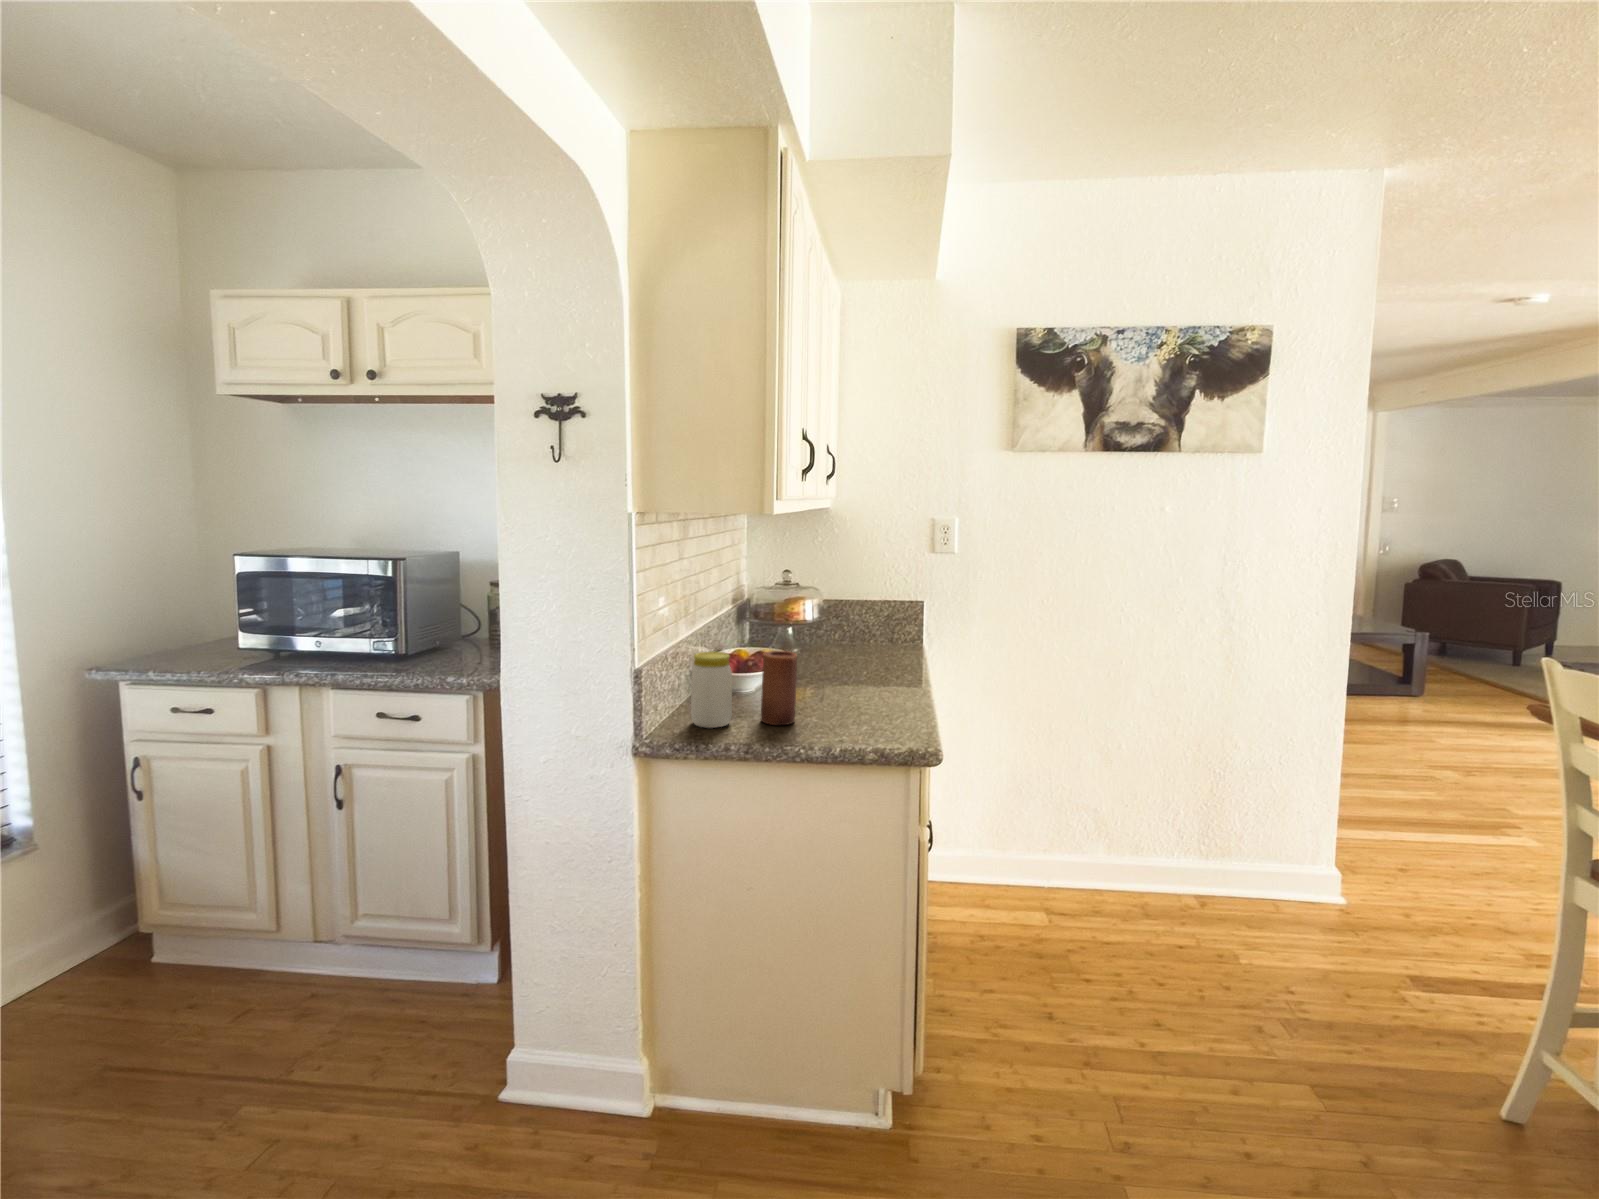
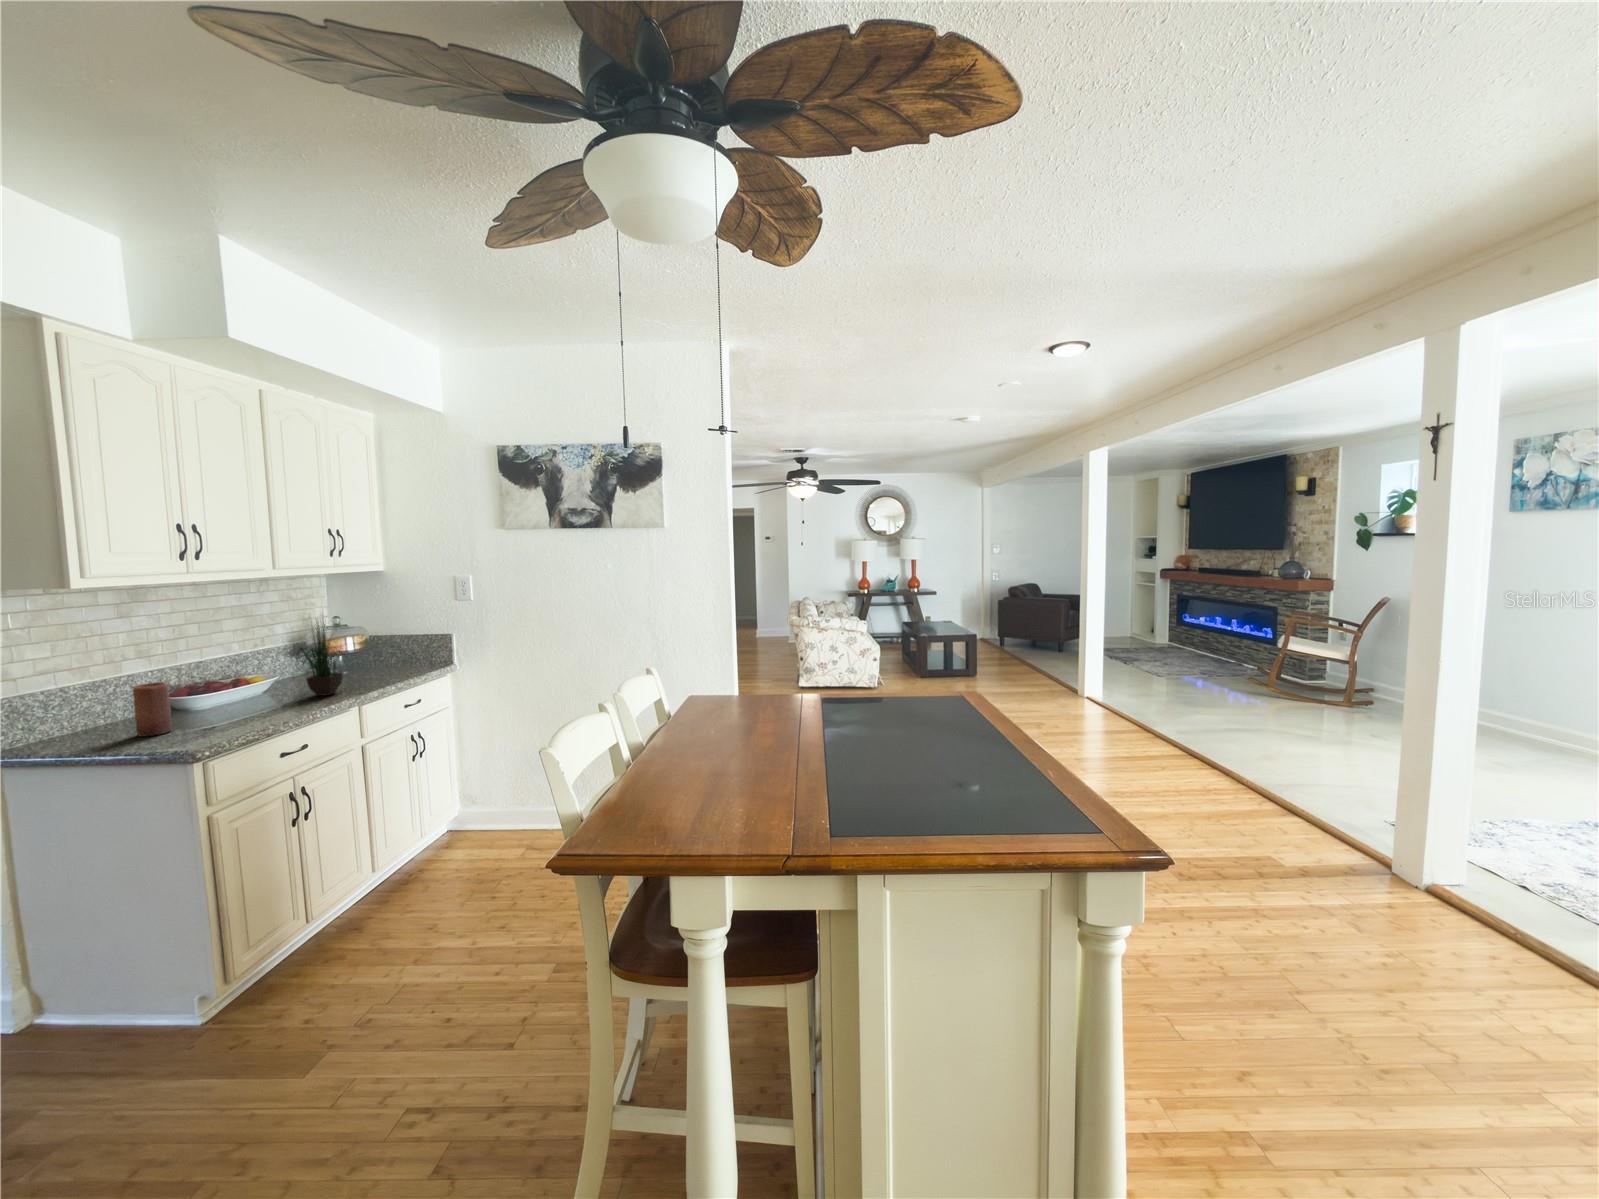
potted plant: none [825,547,891,679] -> present [297,624,343,696]
jar: present [691,652,732,728] -> none [66,686,114,742]

